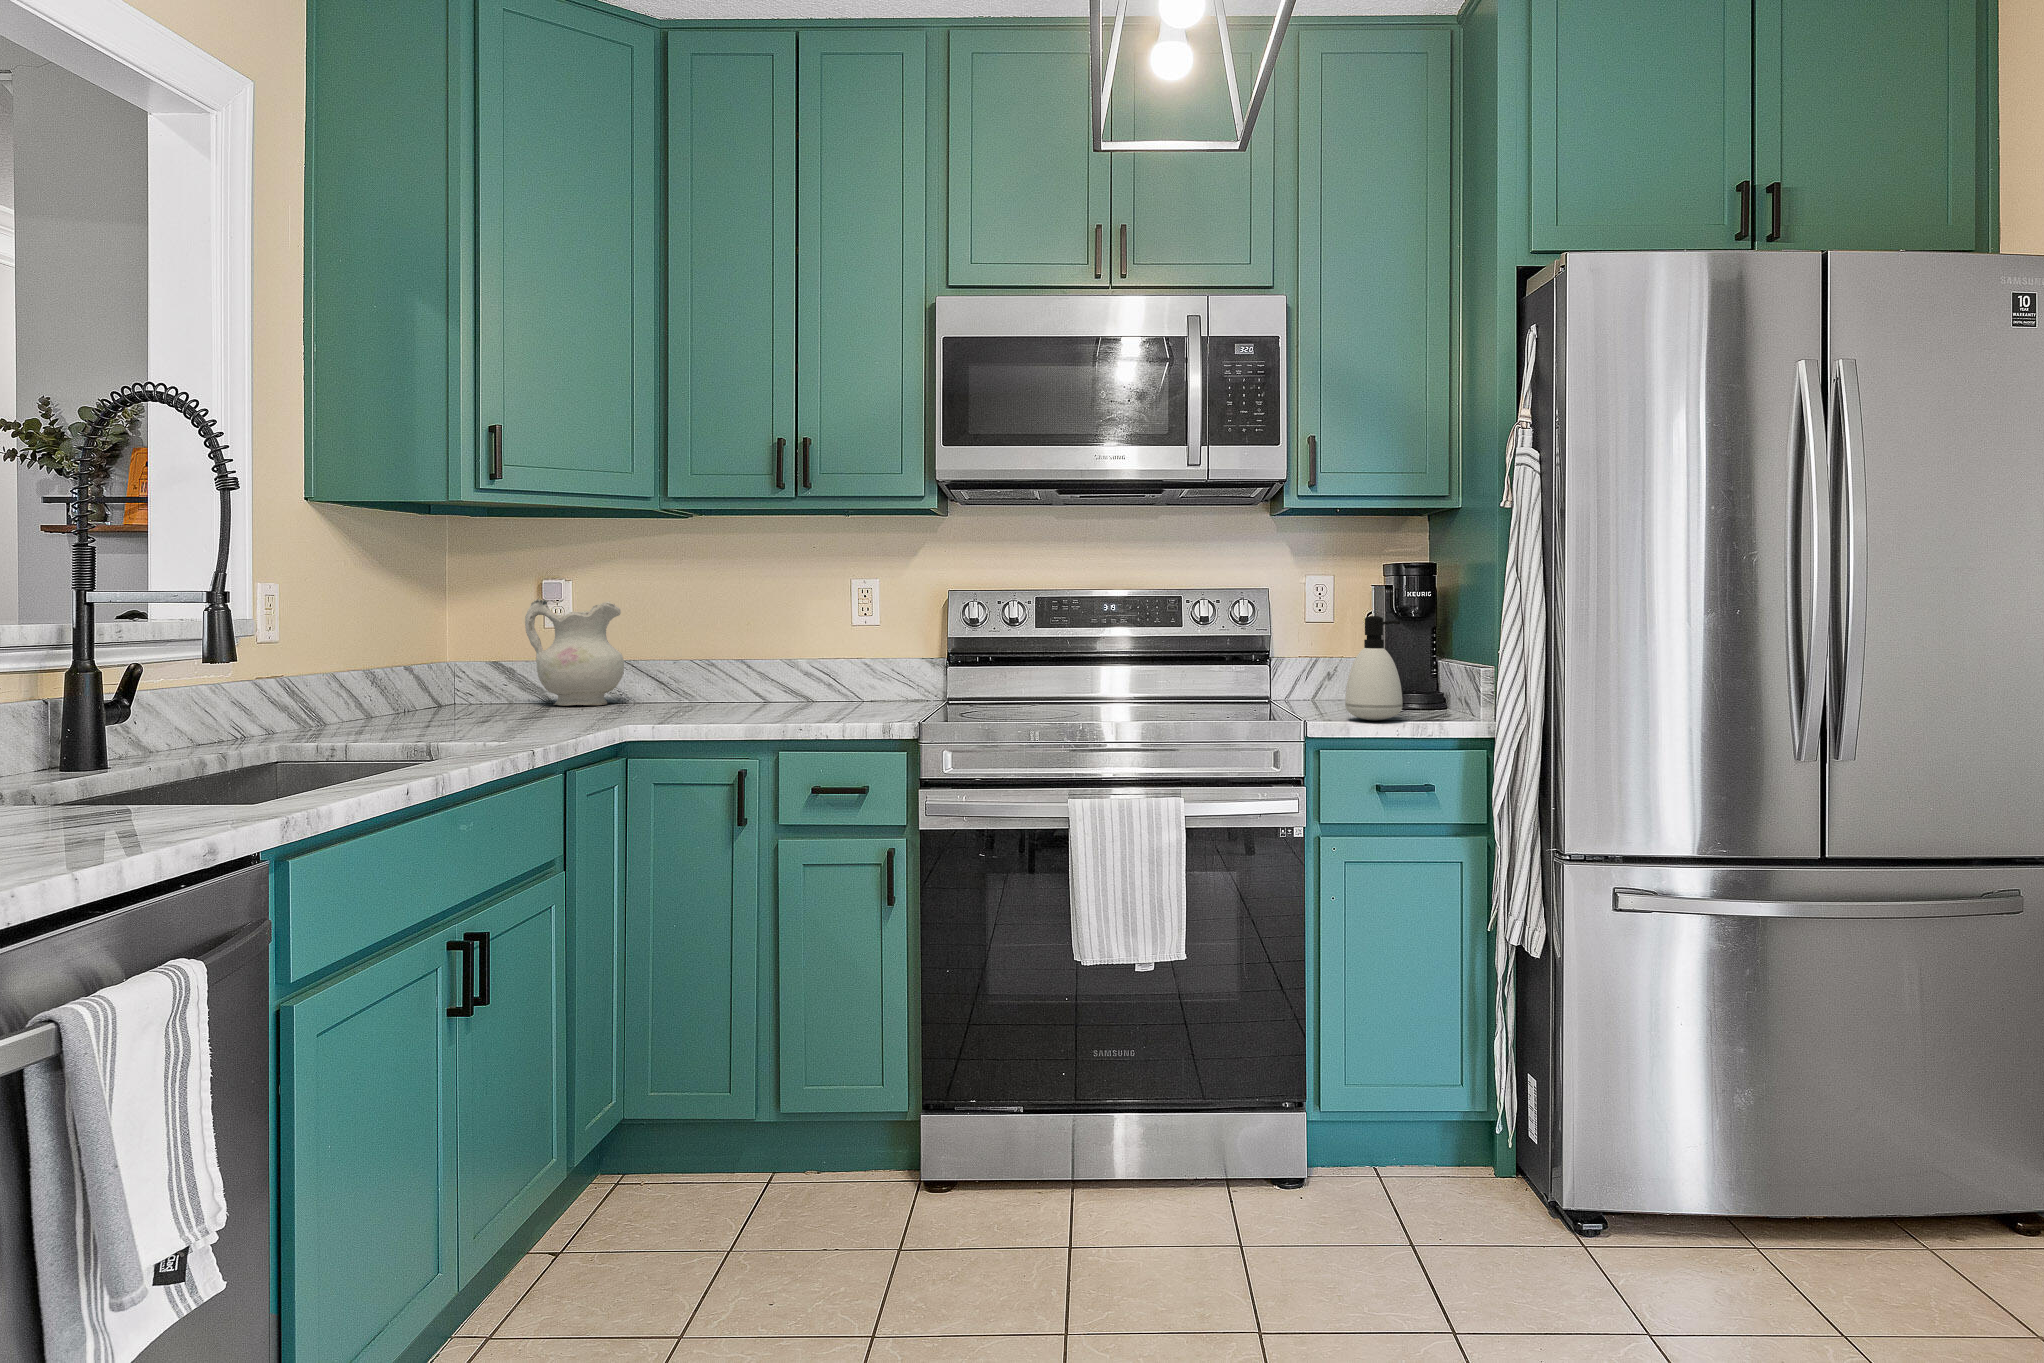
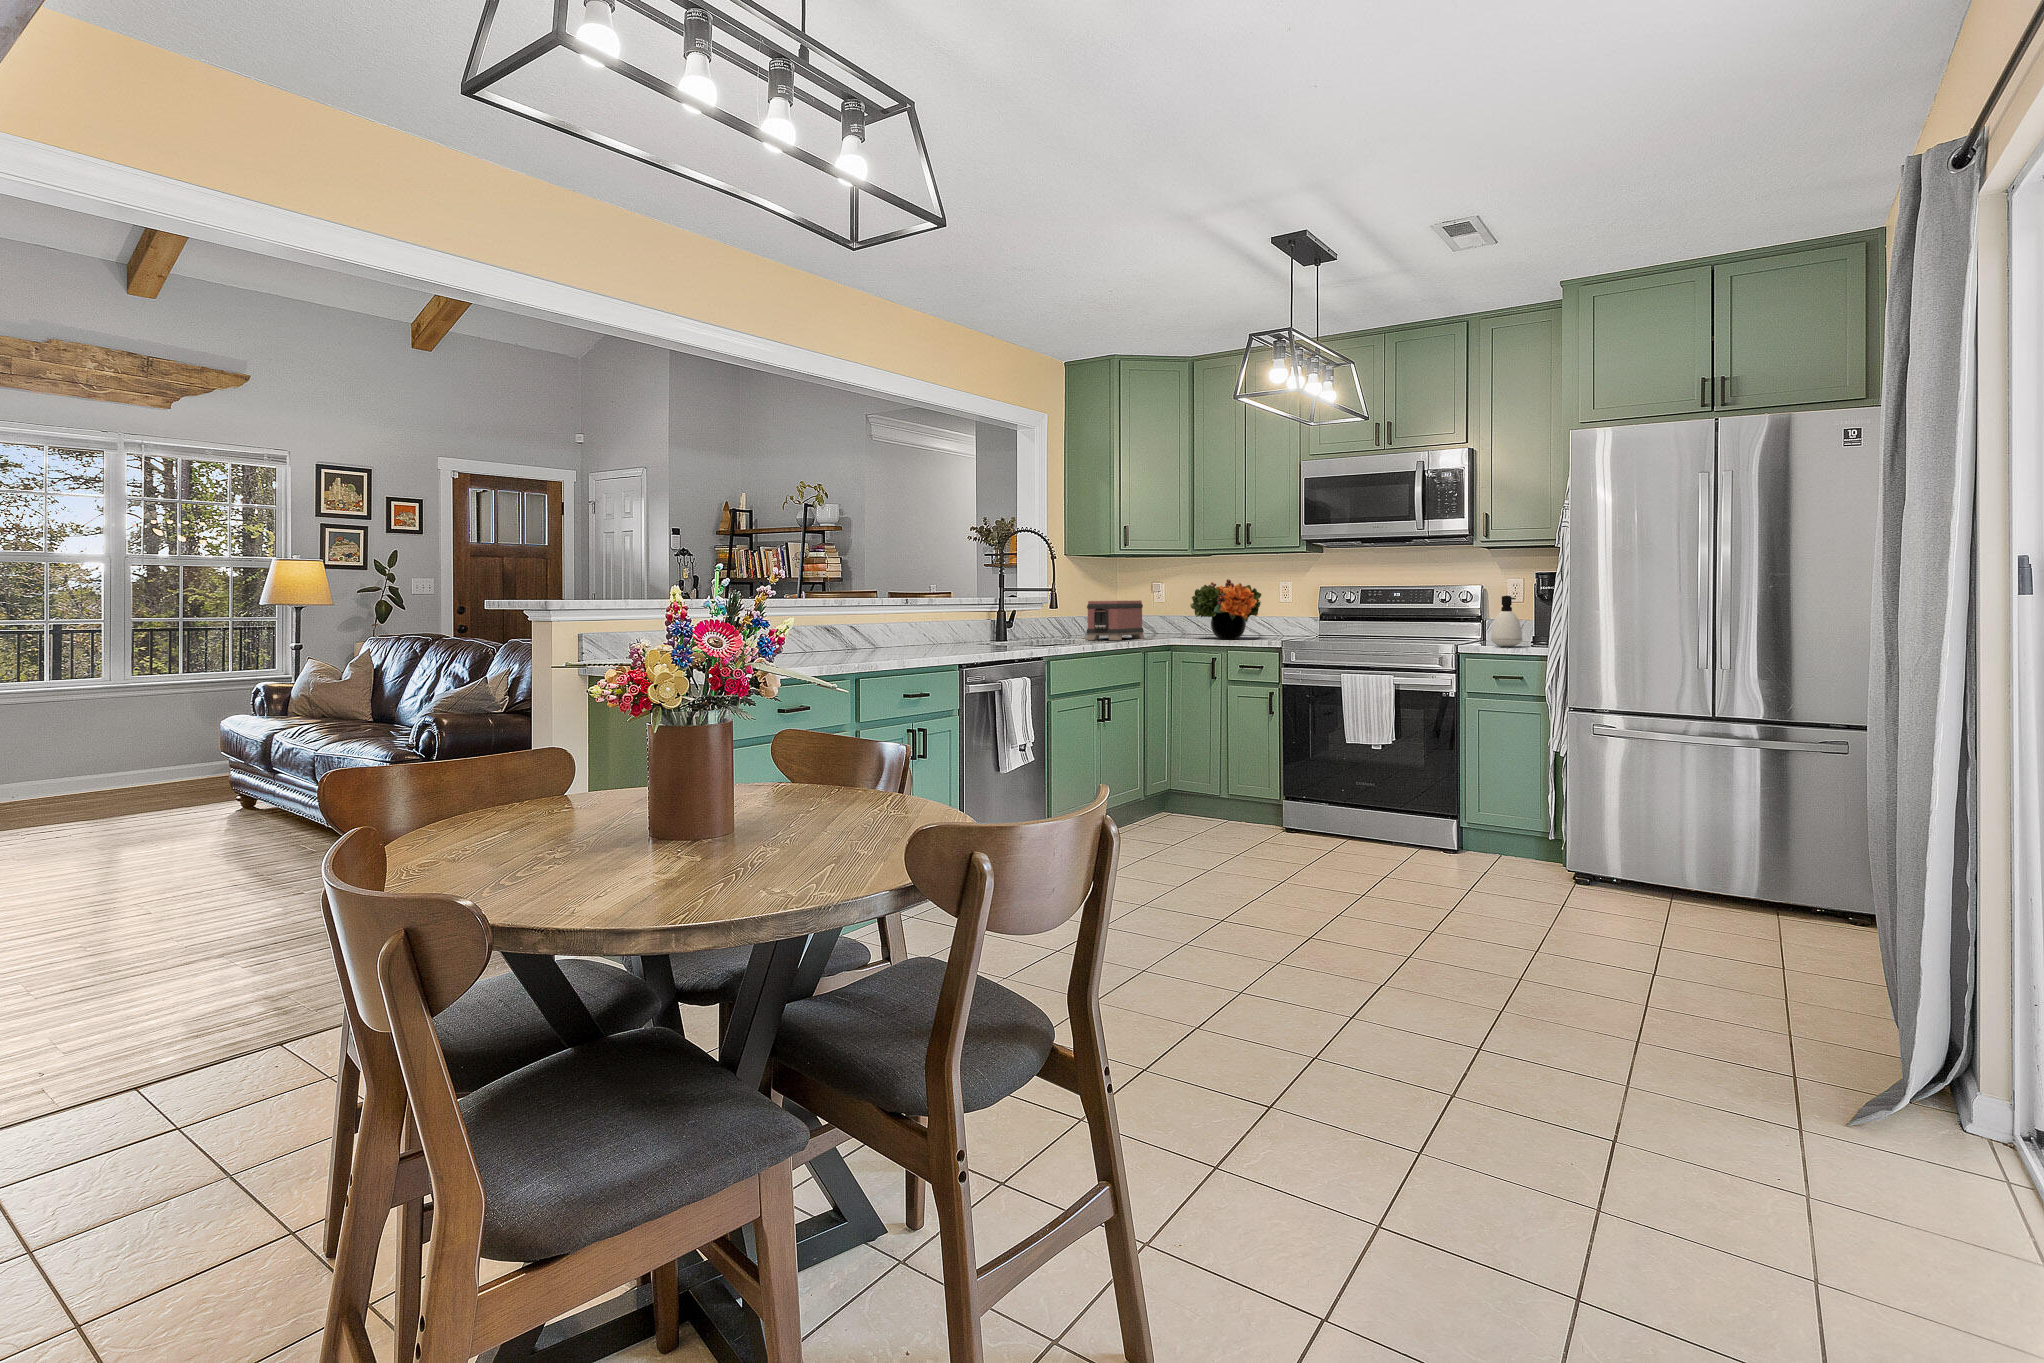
flower arrangement: none [662,572,831,713] -> present [1190,579,1261,639]
ceramic pitcher: present [525,599,624,706] -> none [1144,592,1183,636]
toaster: none [377,621,542,734] -> present [1086,600,1144,640]

